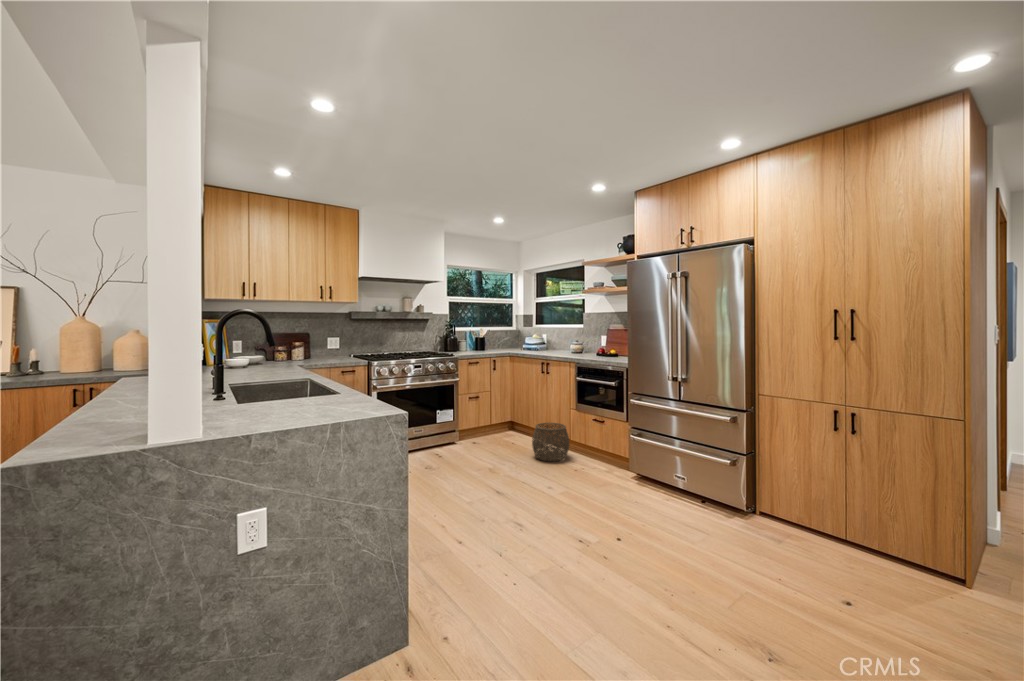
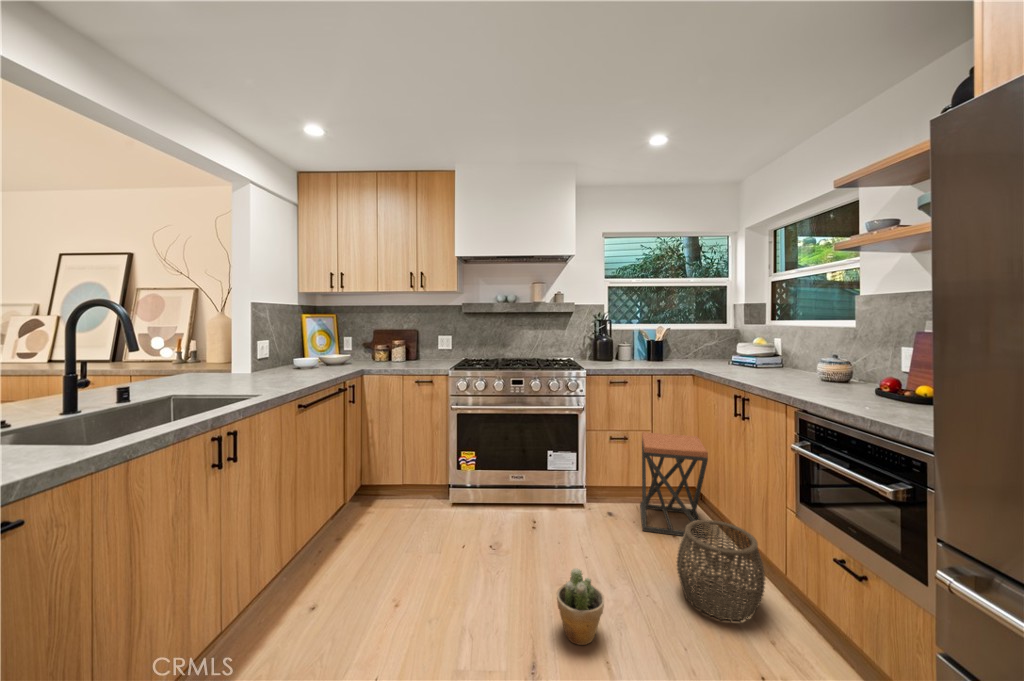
stool: none [488,391,530,445] -> present [640,432,708,538]
potted plant: none [497,448,520,481] -> present [557,568,604,645]

